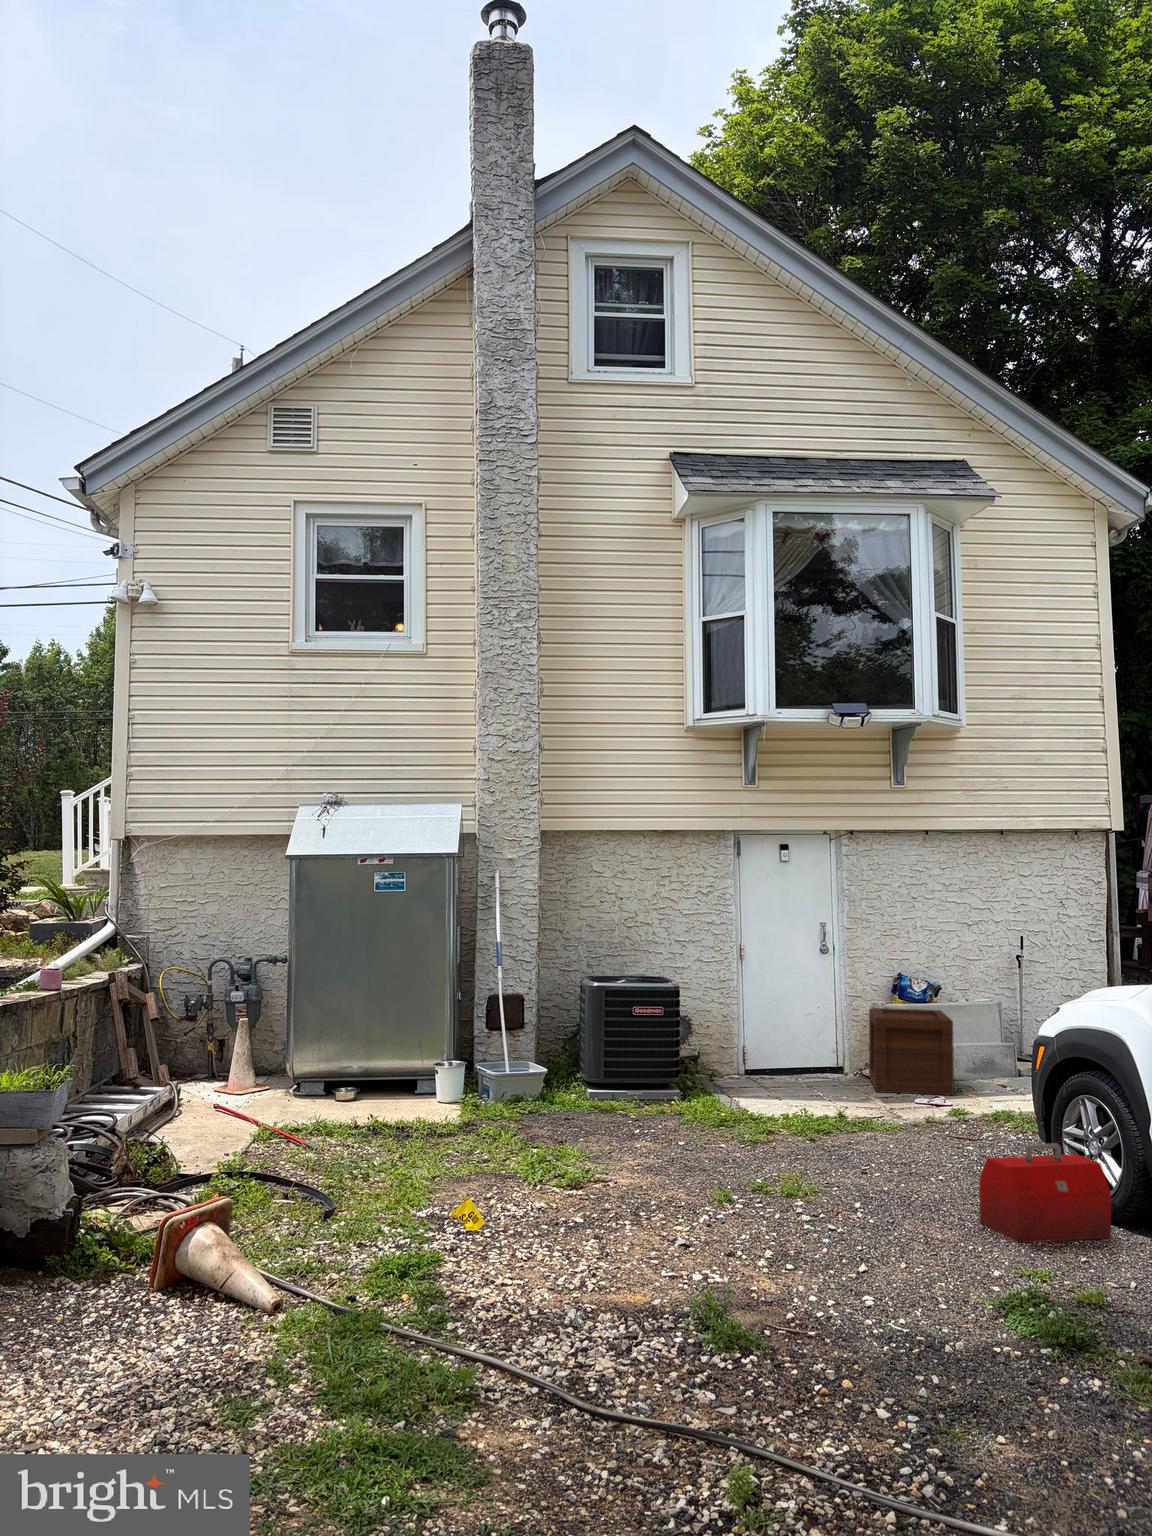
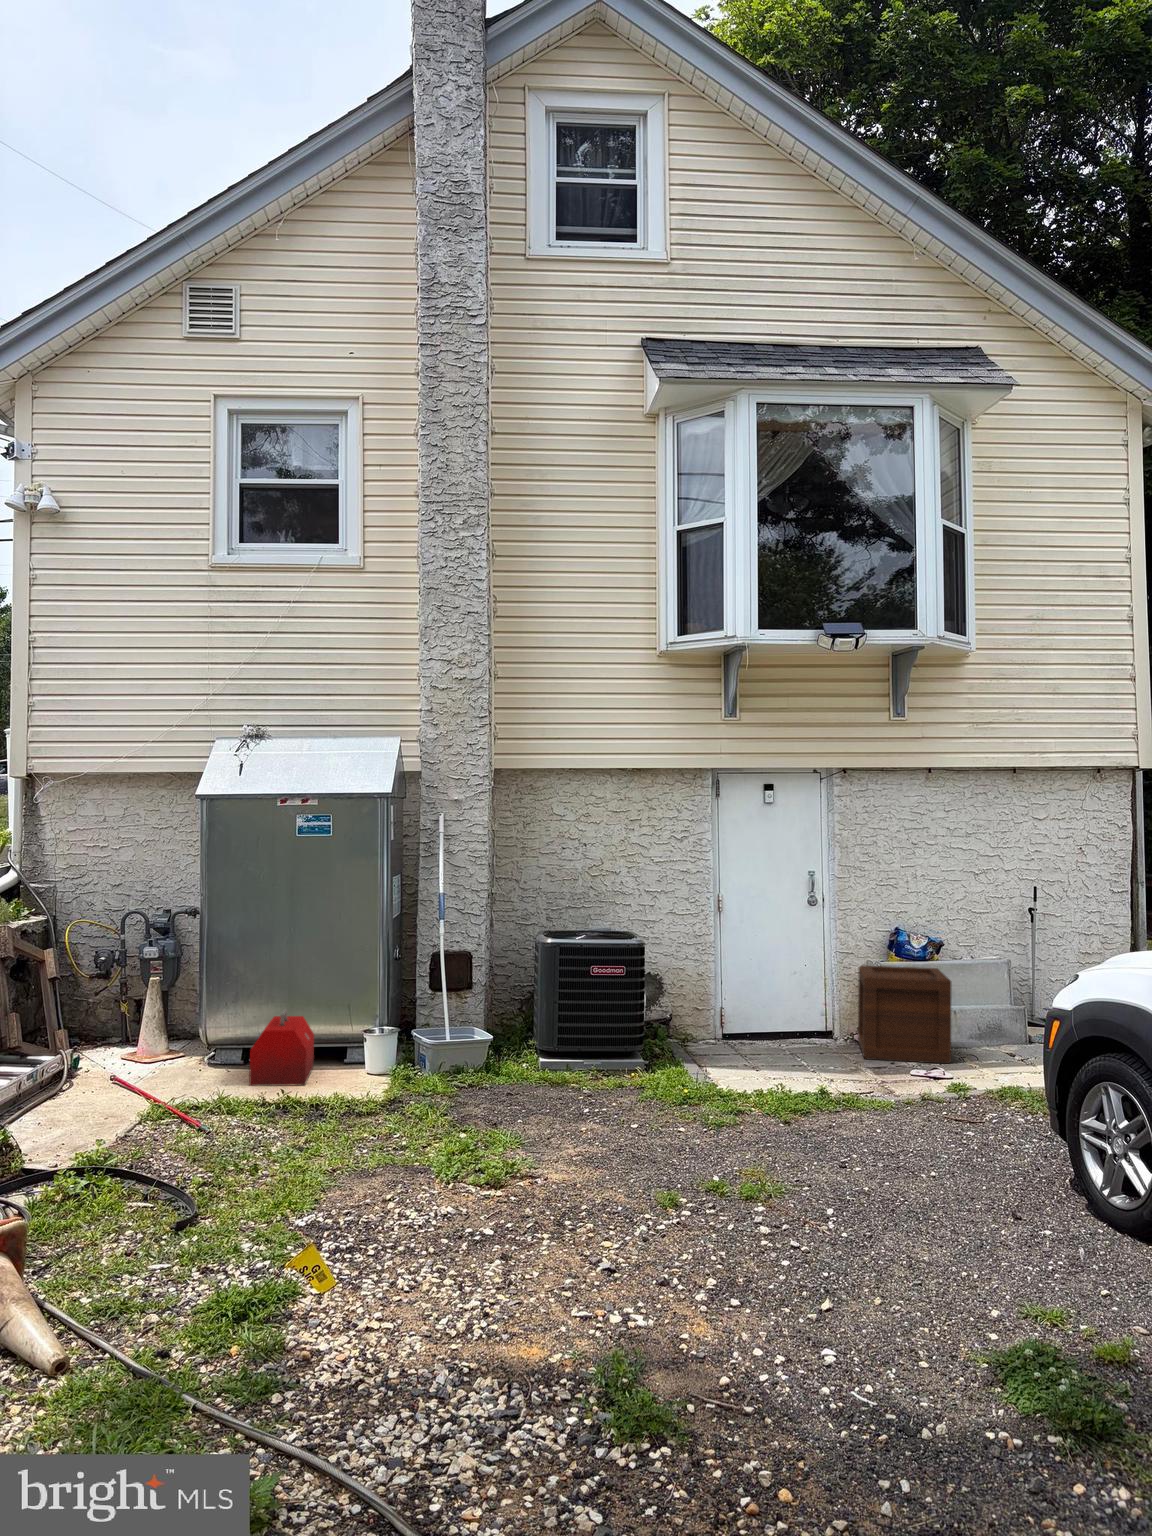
toolbox: present [979,1144,1111,1243] -> present [249,1009,314,1086]

